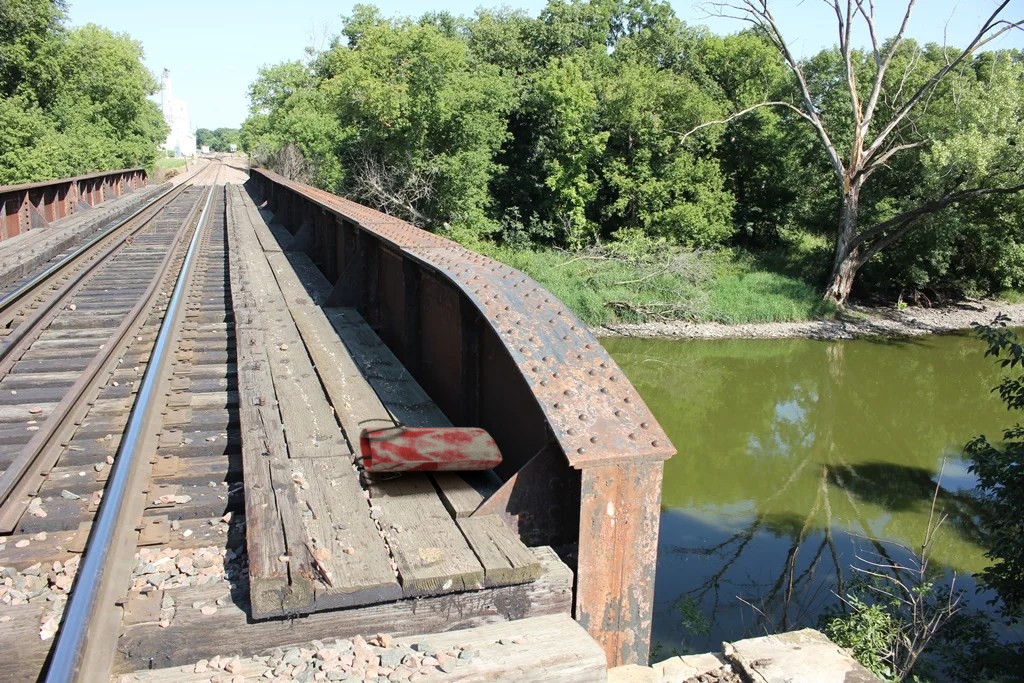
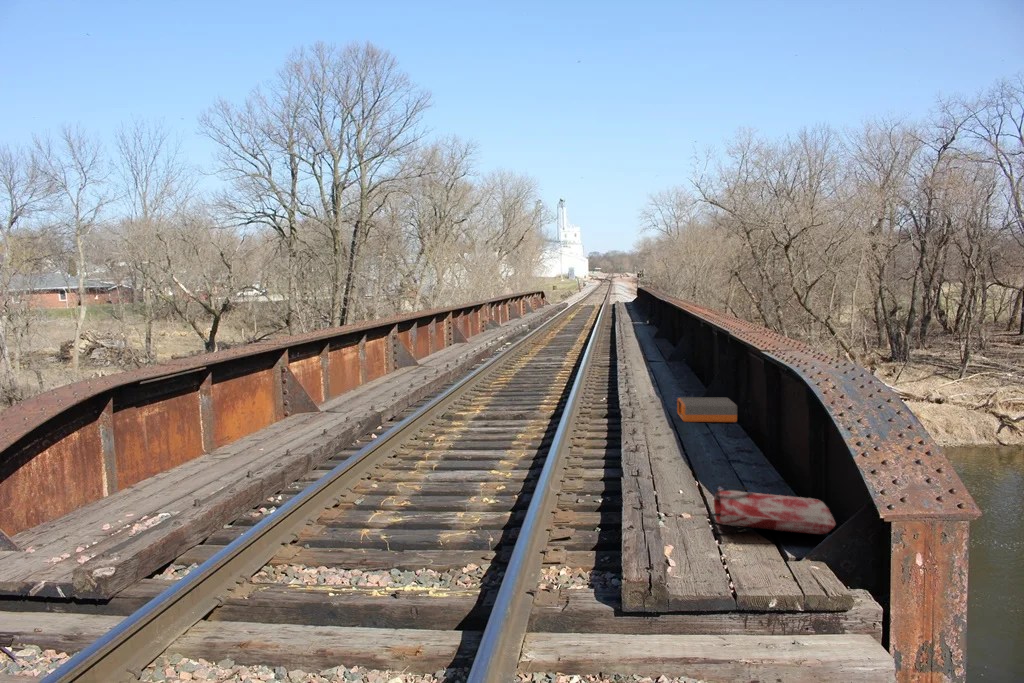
storage box: none [302,295,371,325] -> present [677,397,737,422]

